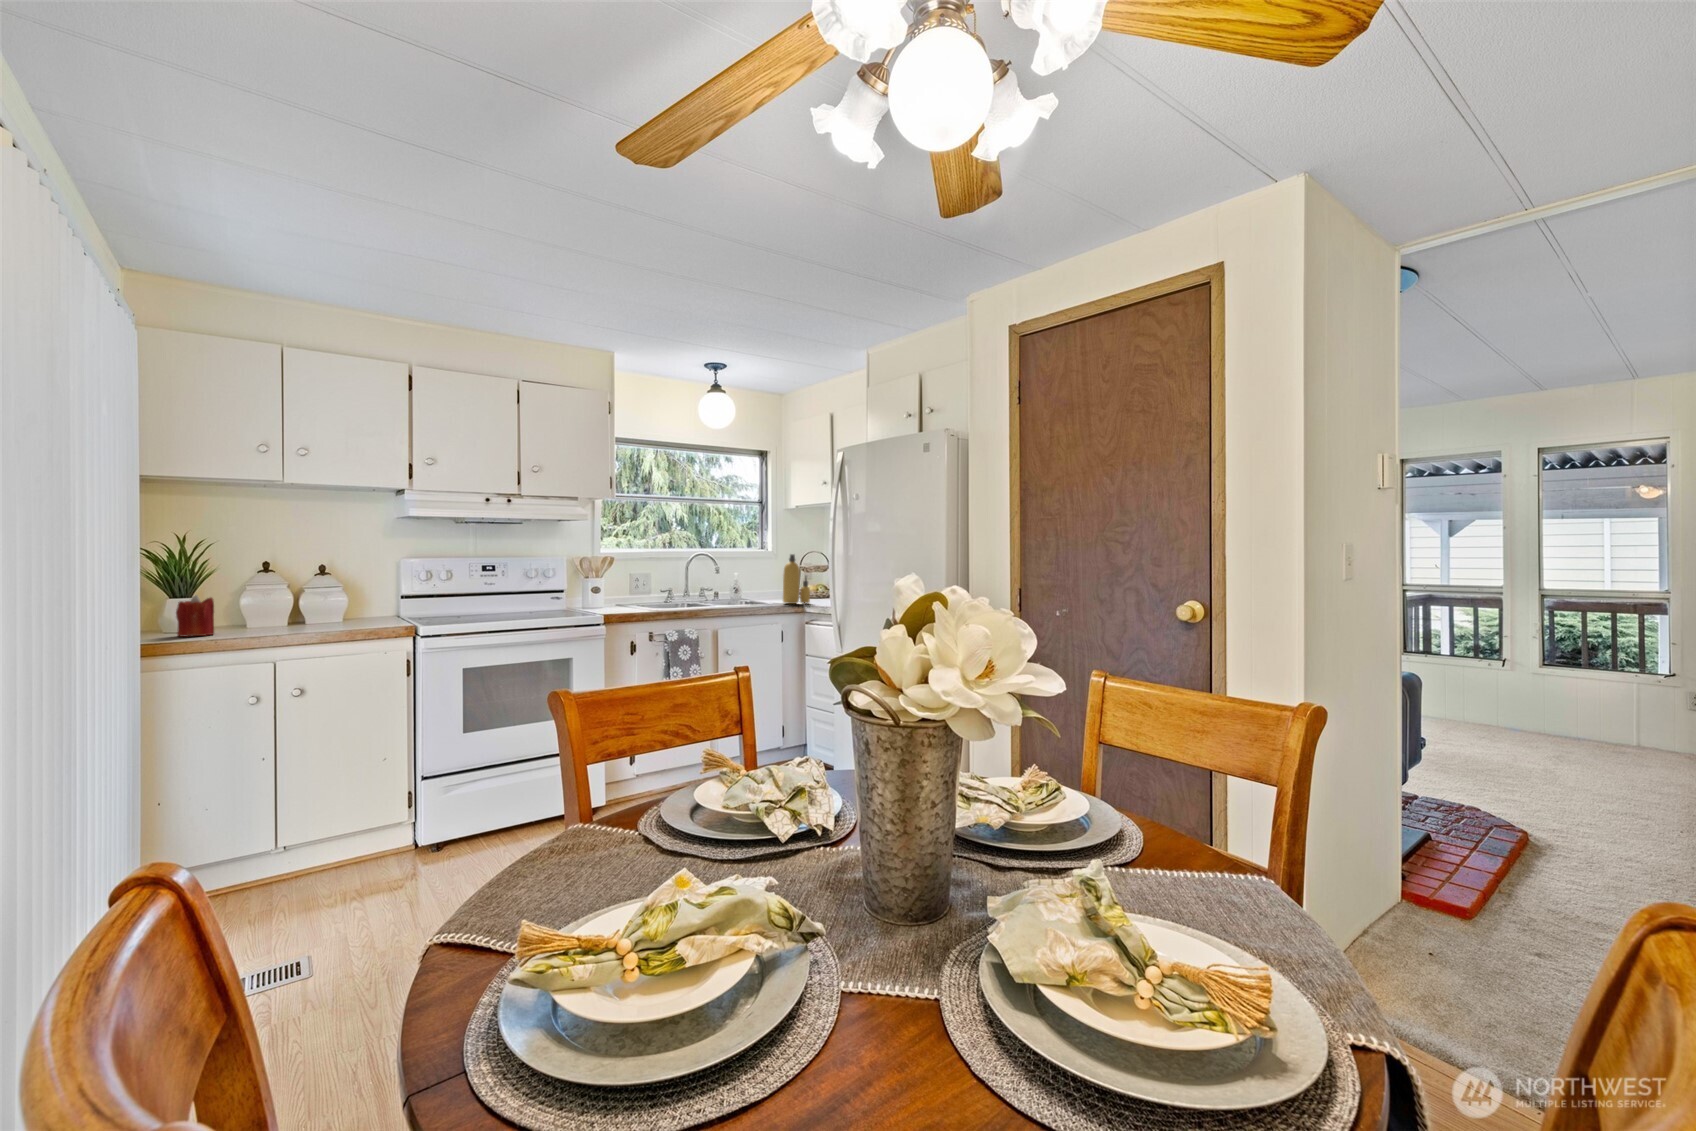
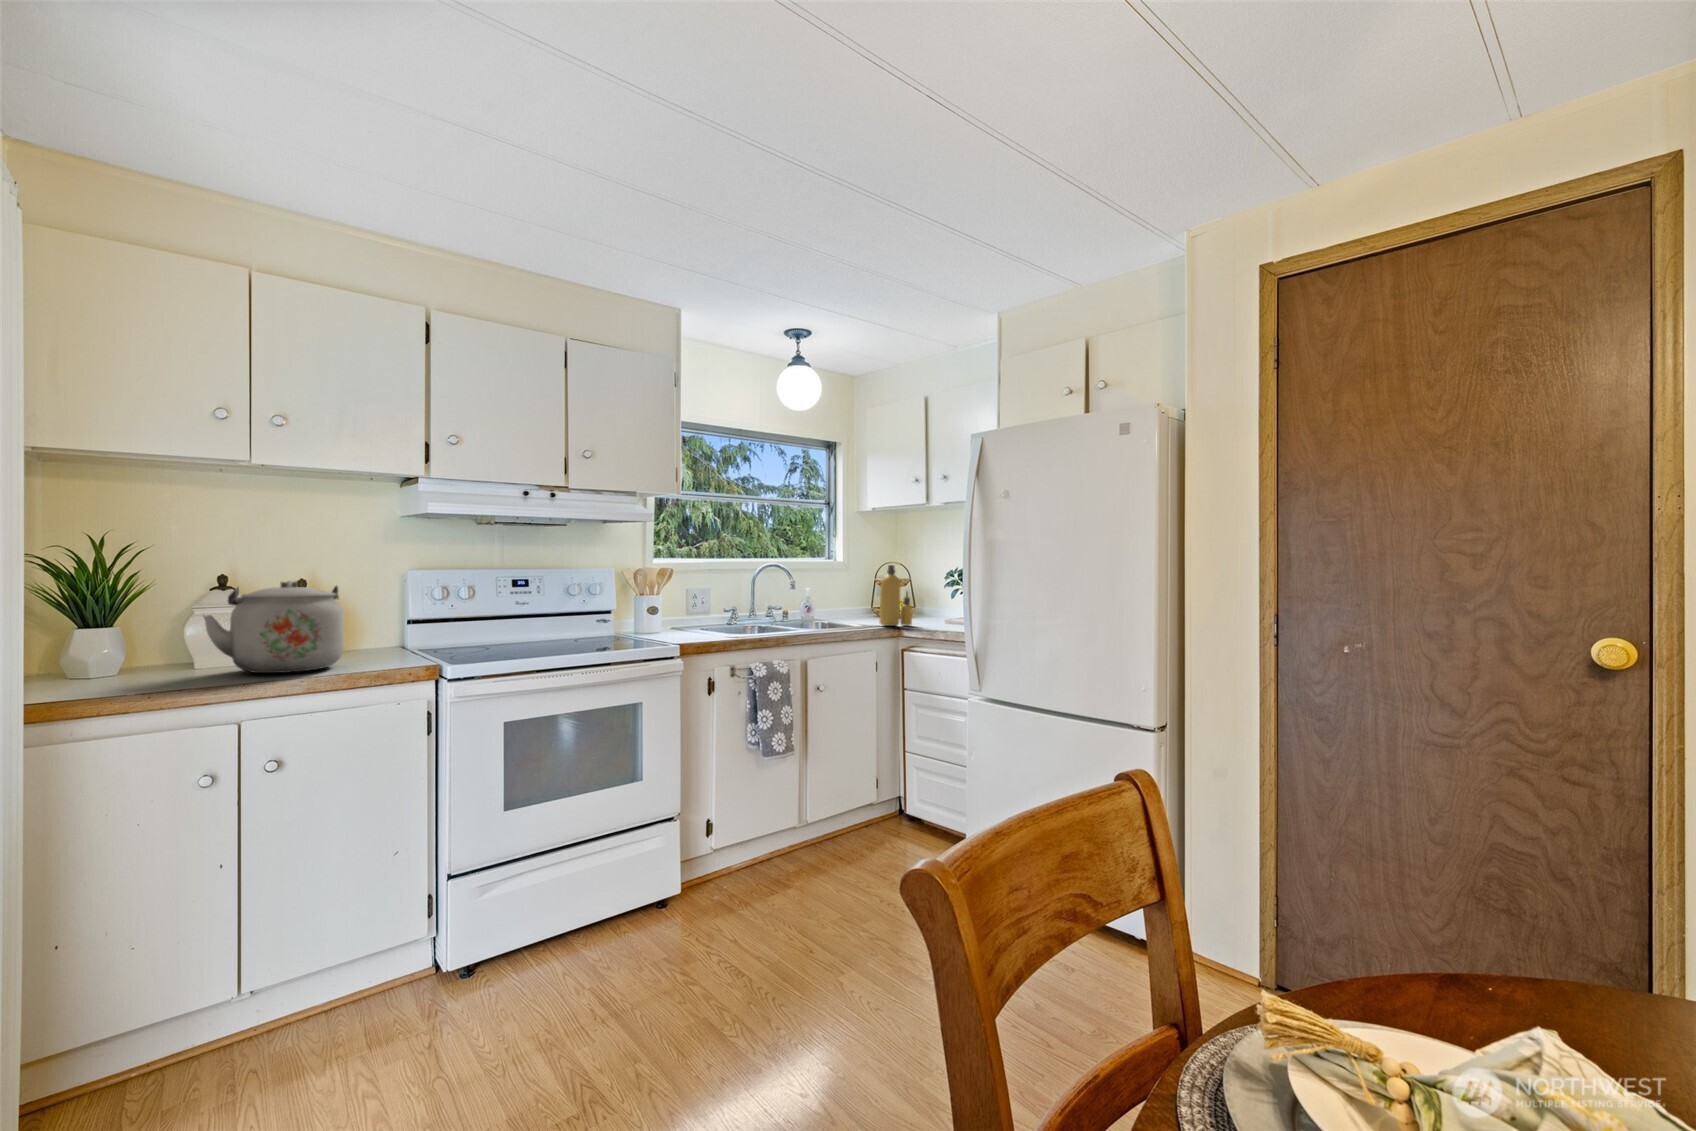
kettle: none [251,565,349,630] -> present [203,581,344,673]
candle: present [176,595,214,637] -> none [87,624,147,688]

